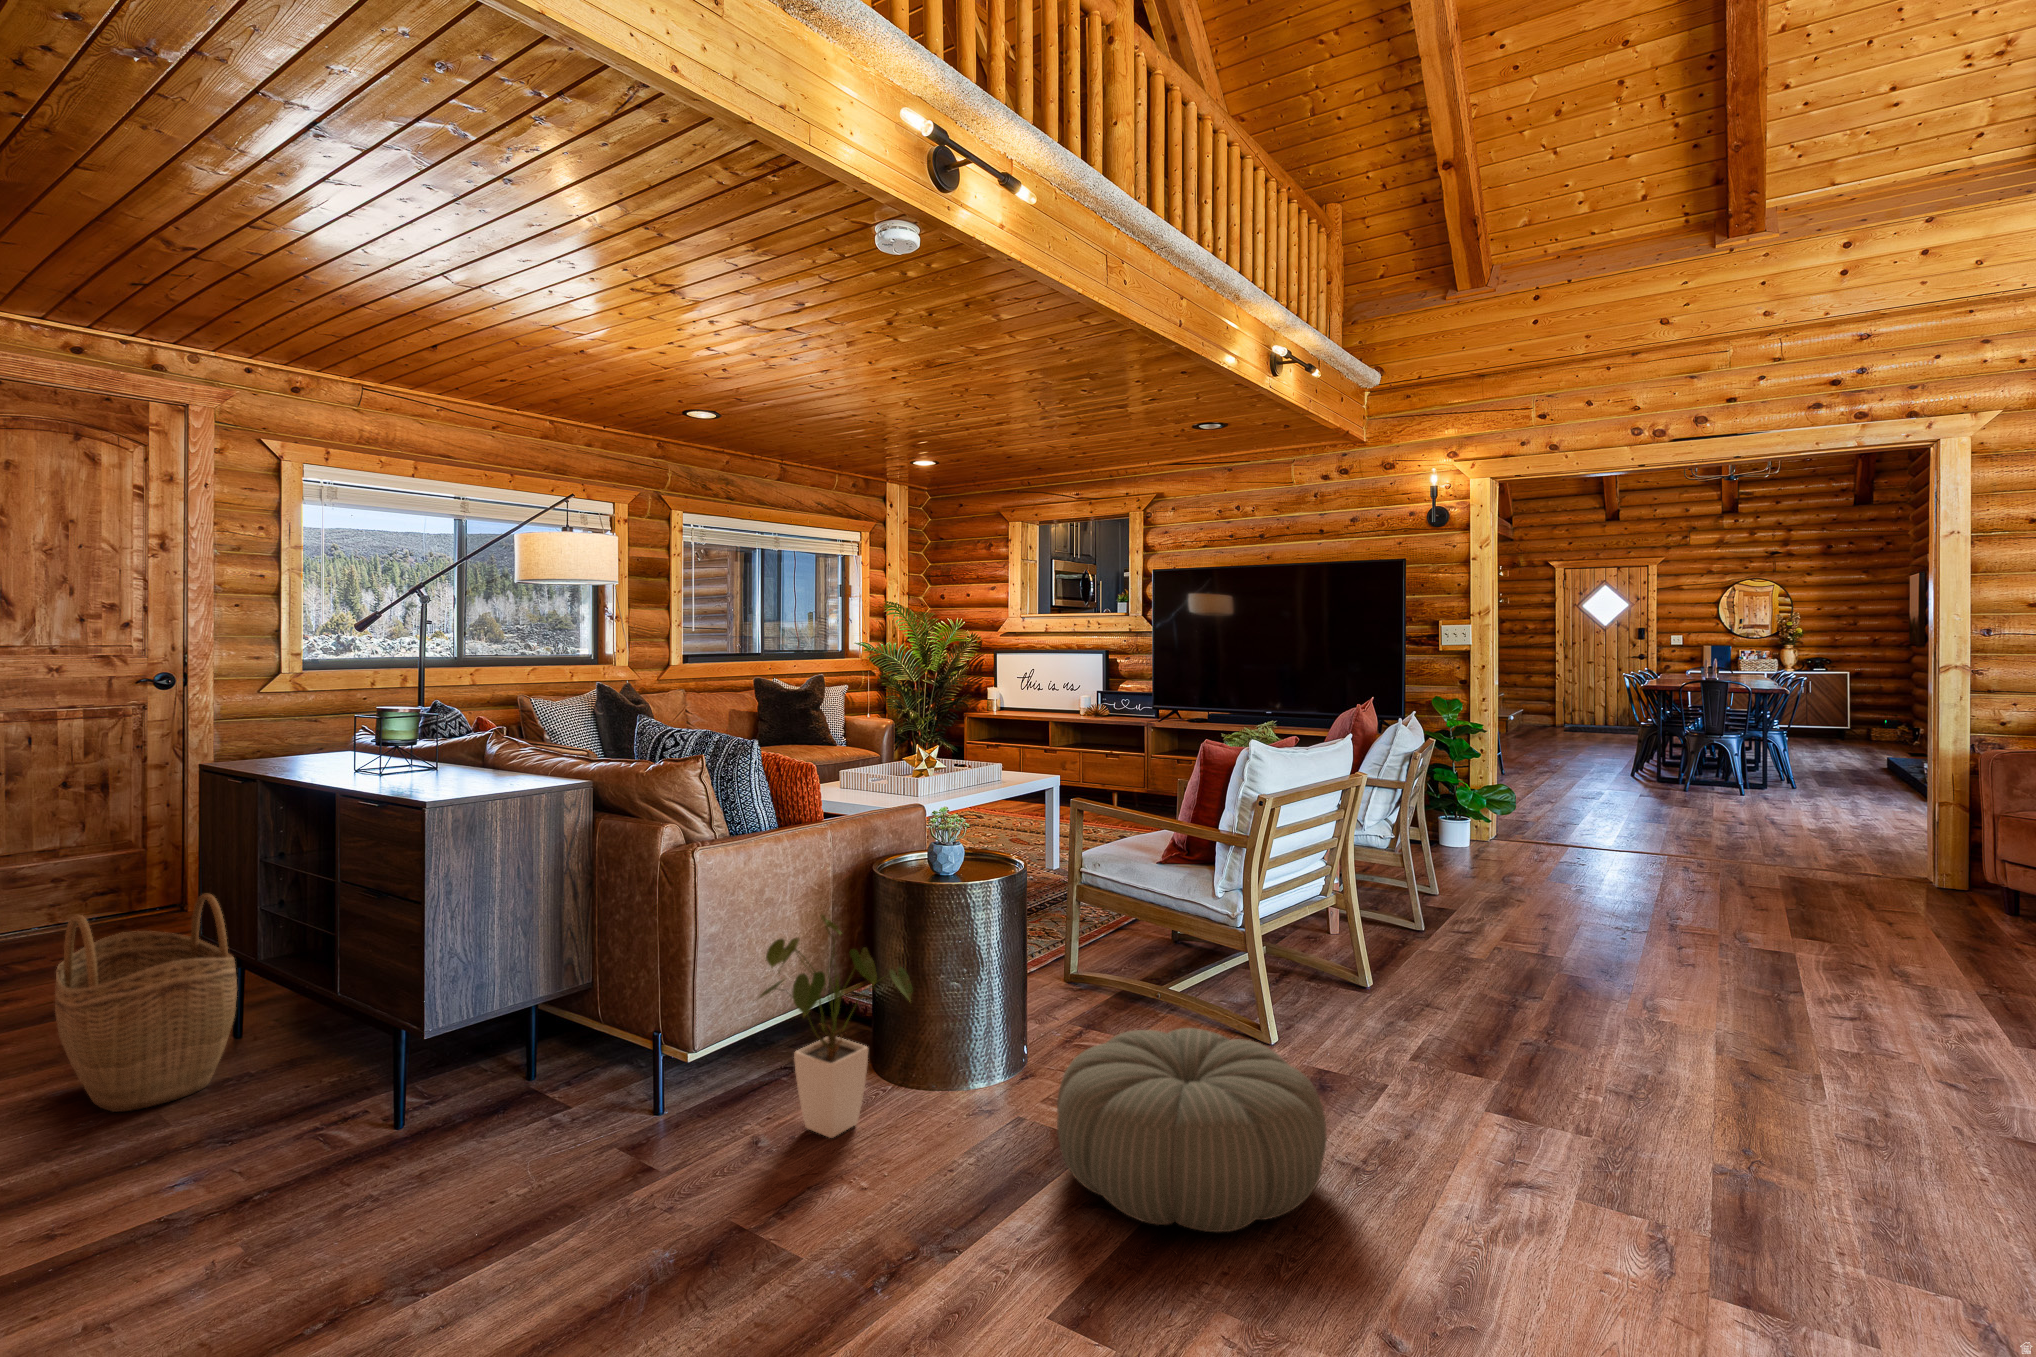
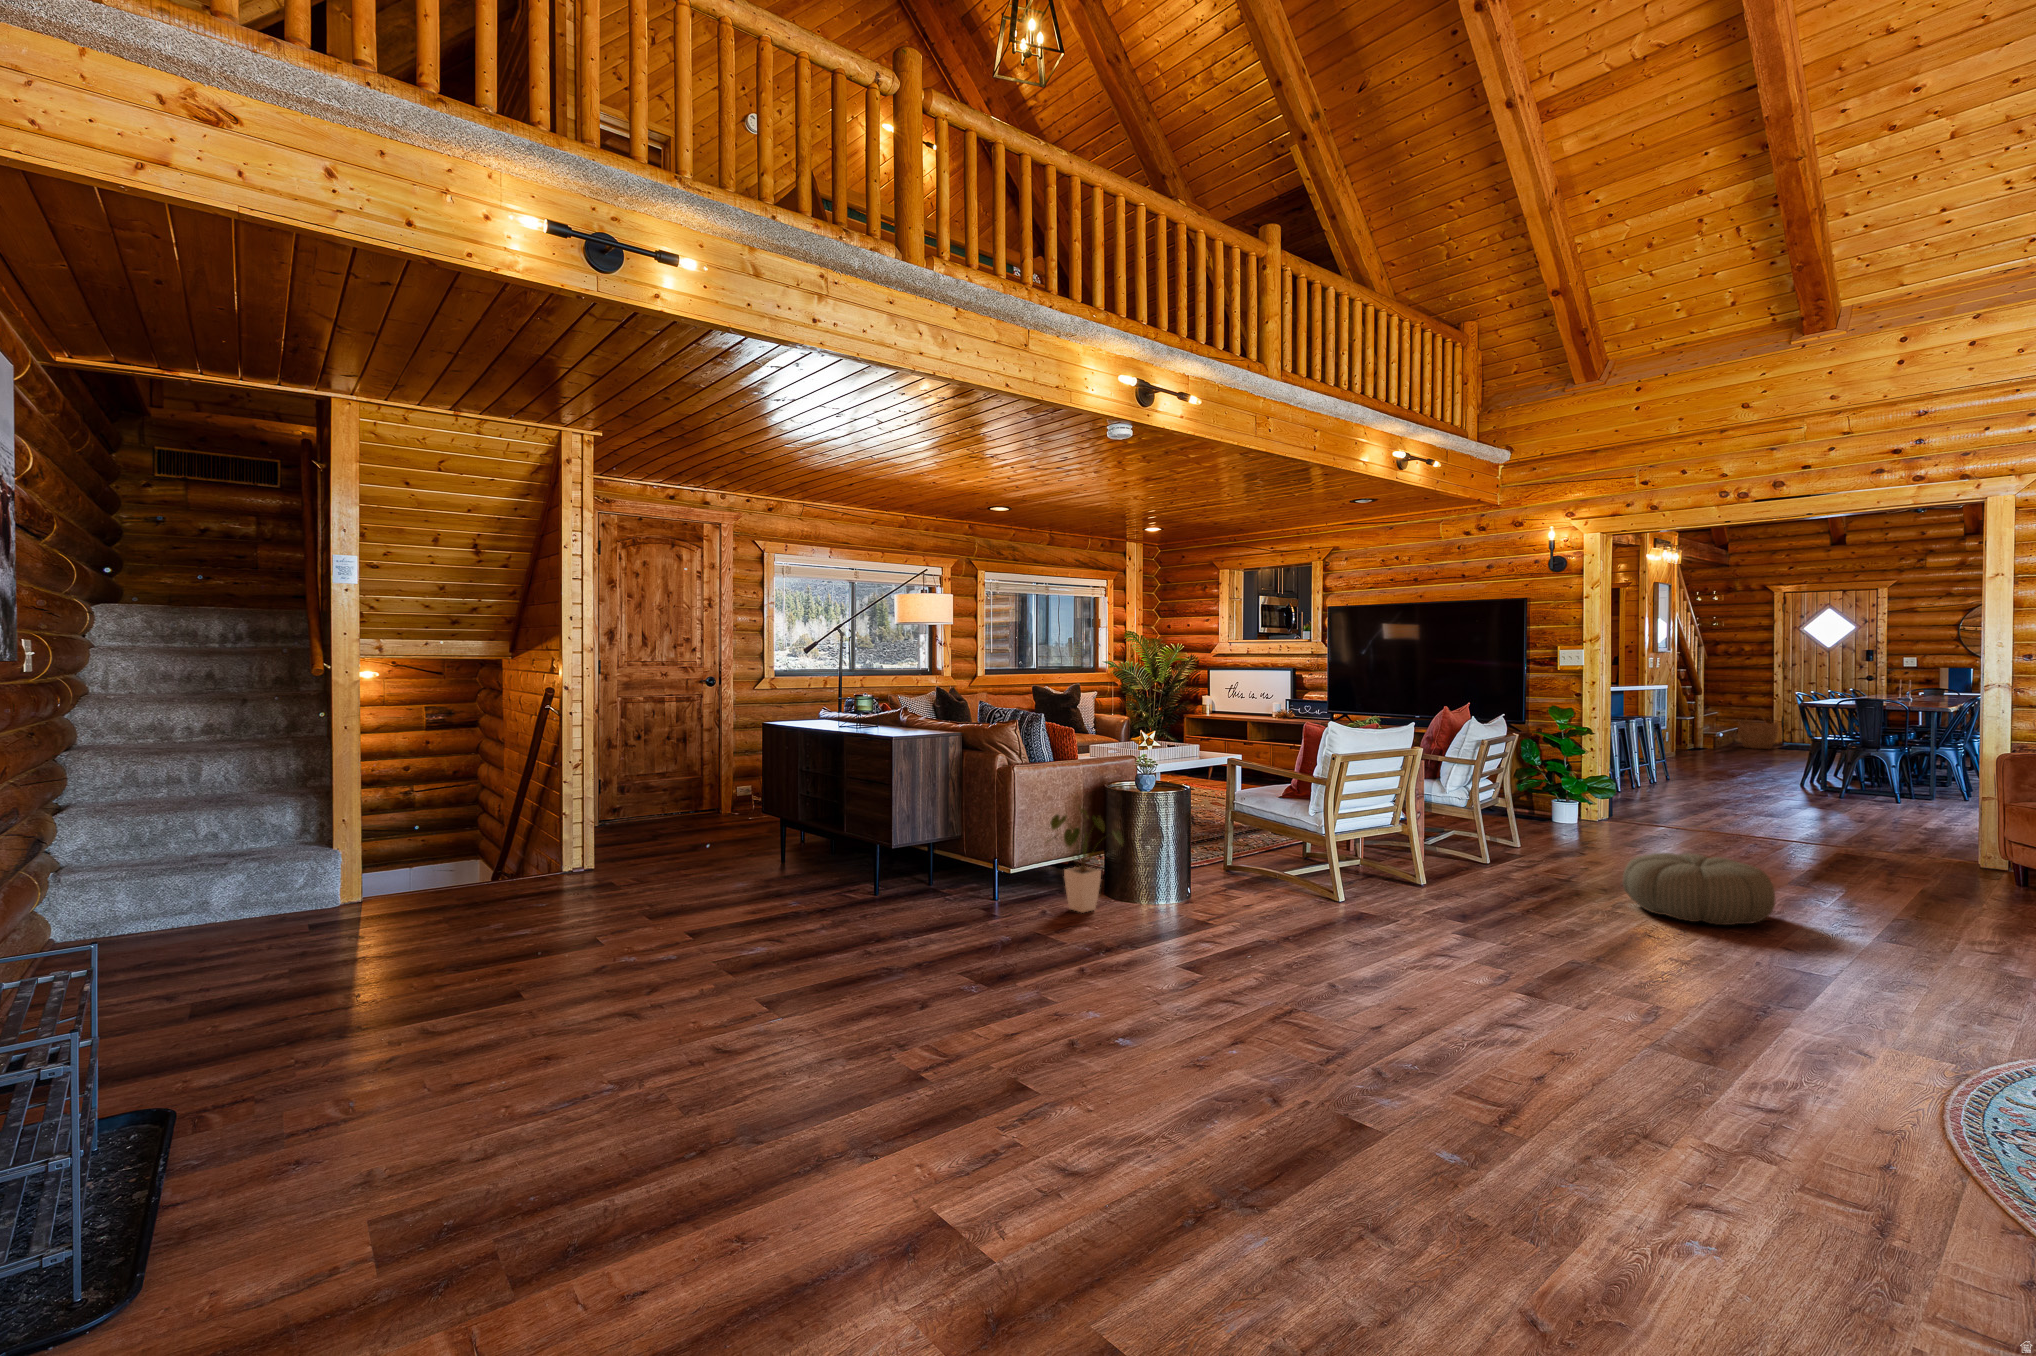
woven basket: present [55,893,237,1112] -> present [1738,713,1778,749]
pouf: present [1057,1028,1327,1232] -> present [1623,853,1776,925]

